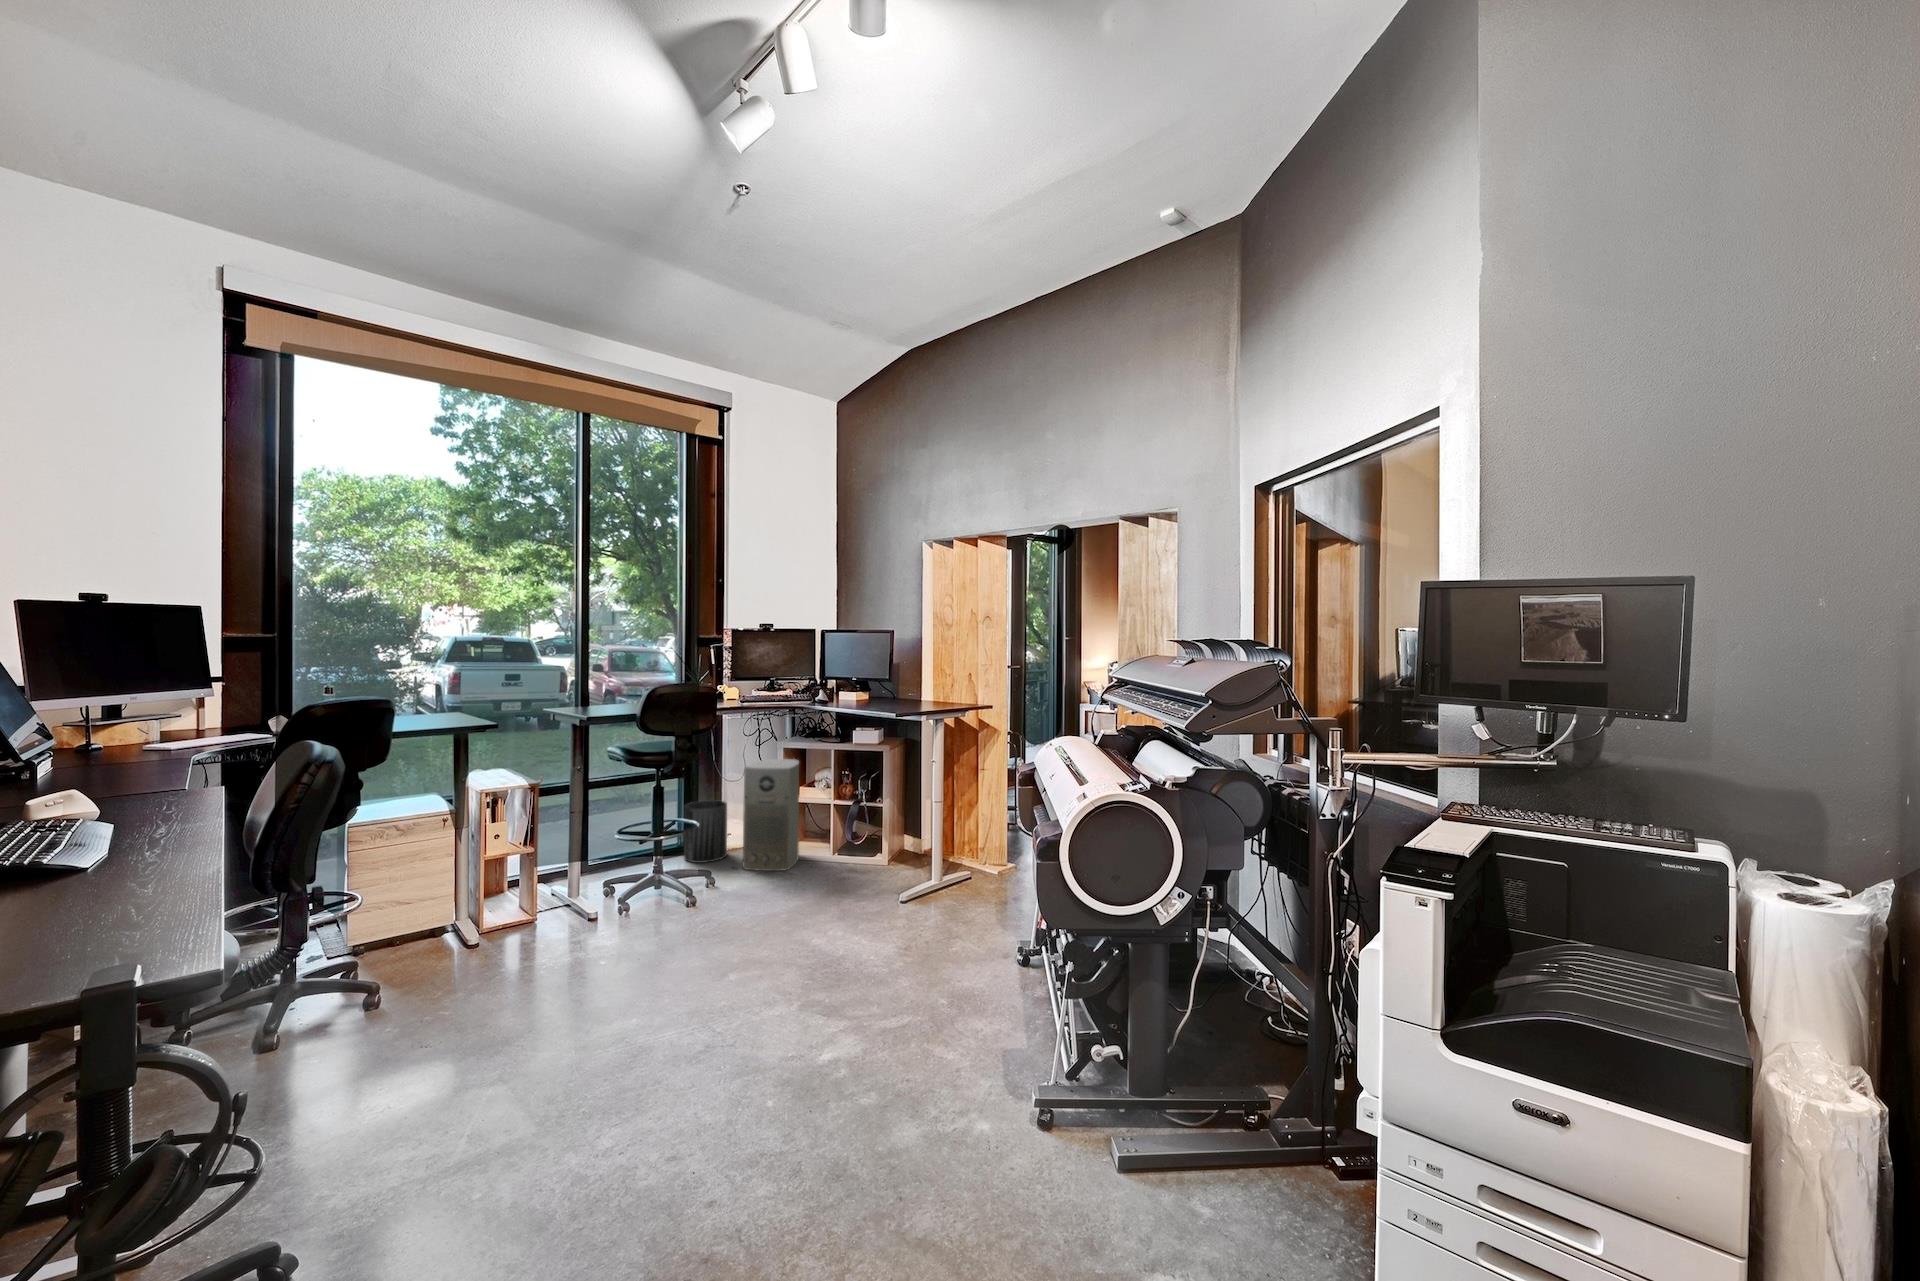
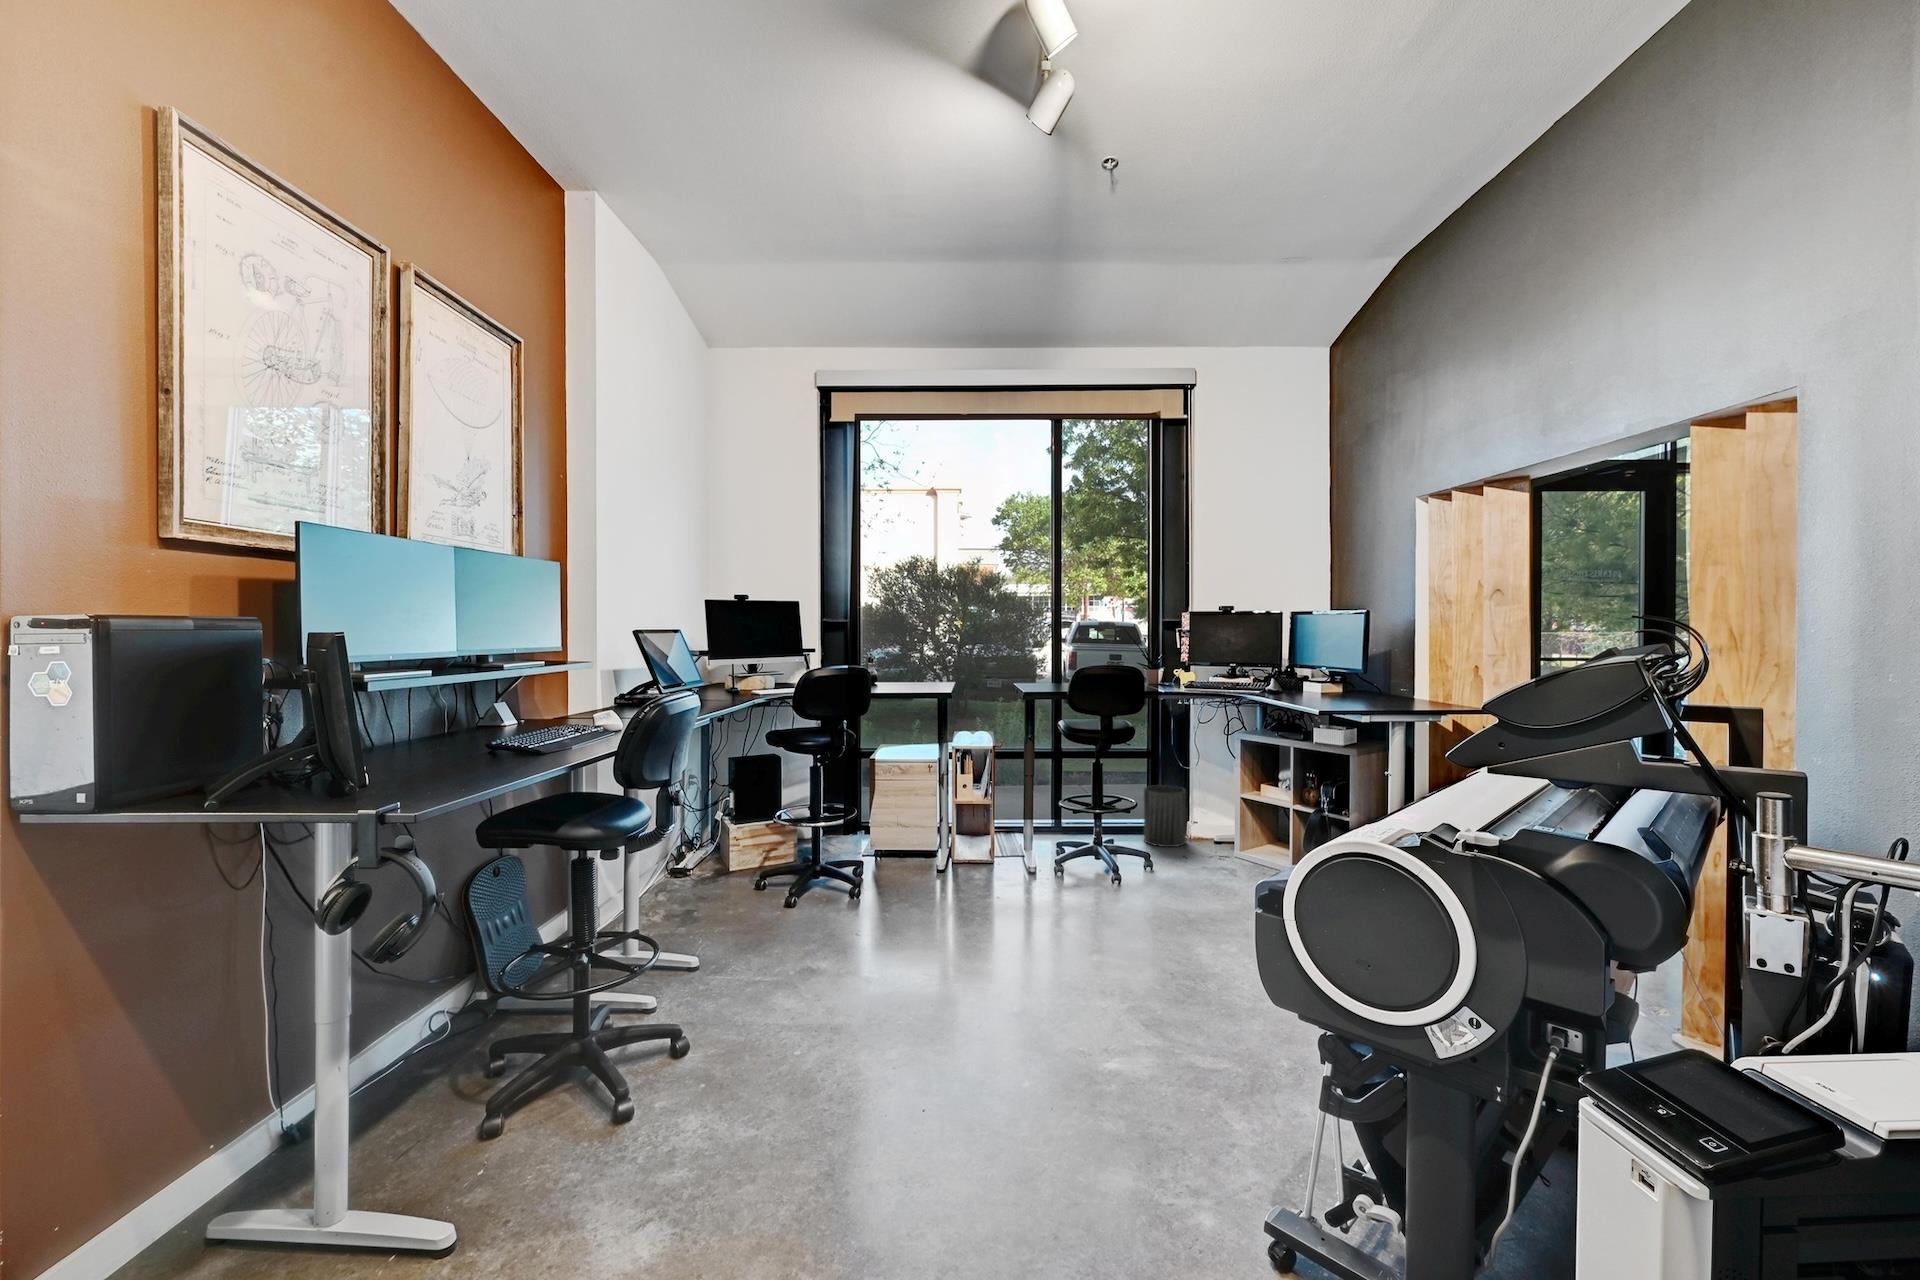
air purifier: present [742,759,799,871] -> none [1189,750,1257,870]

